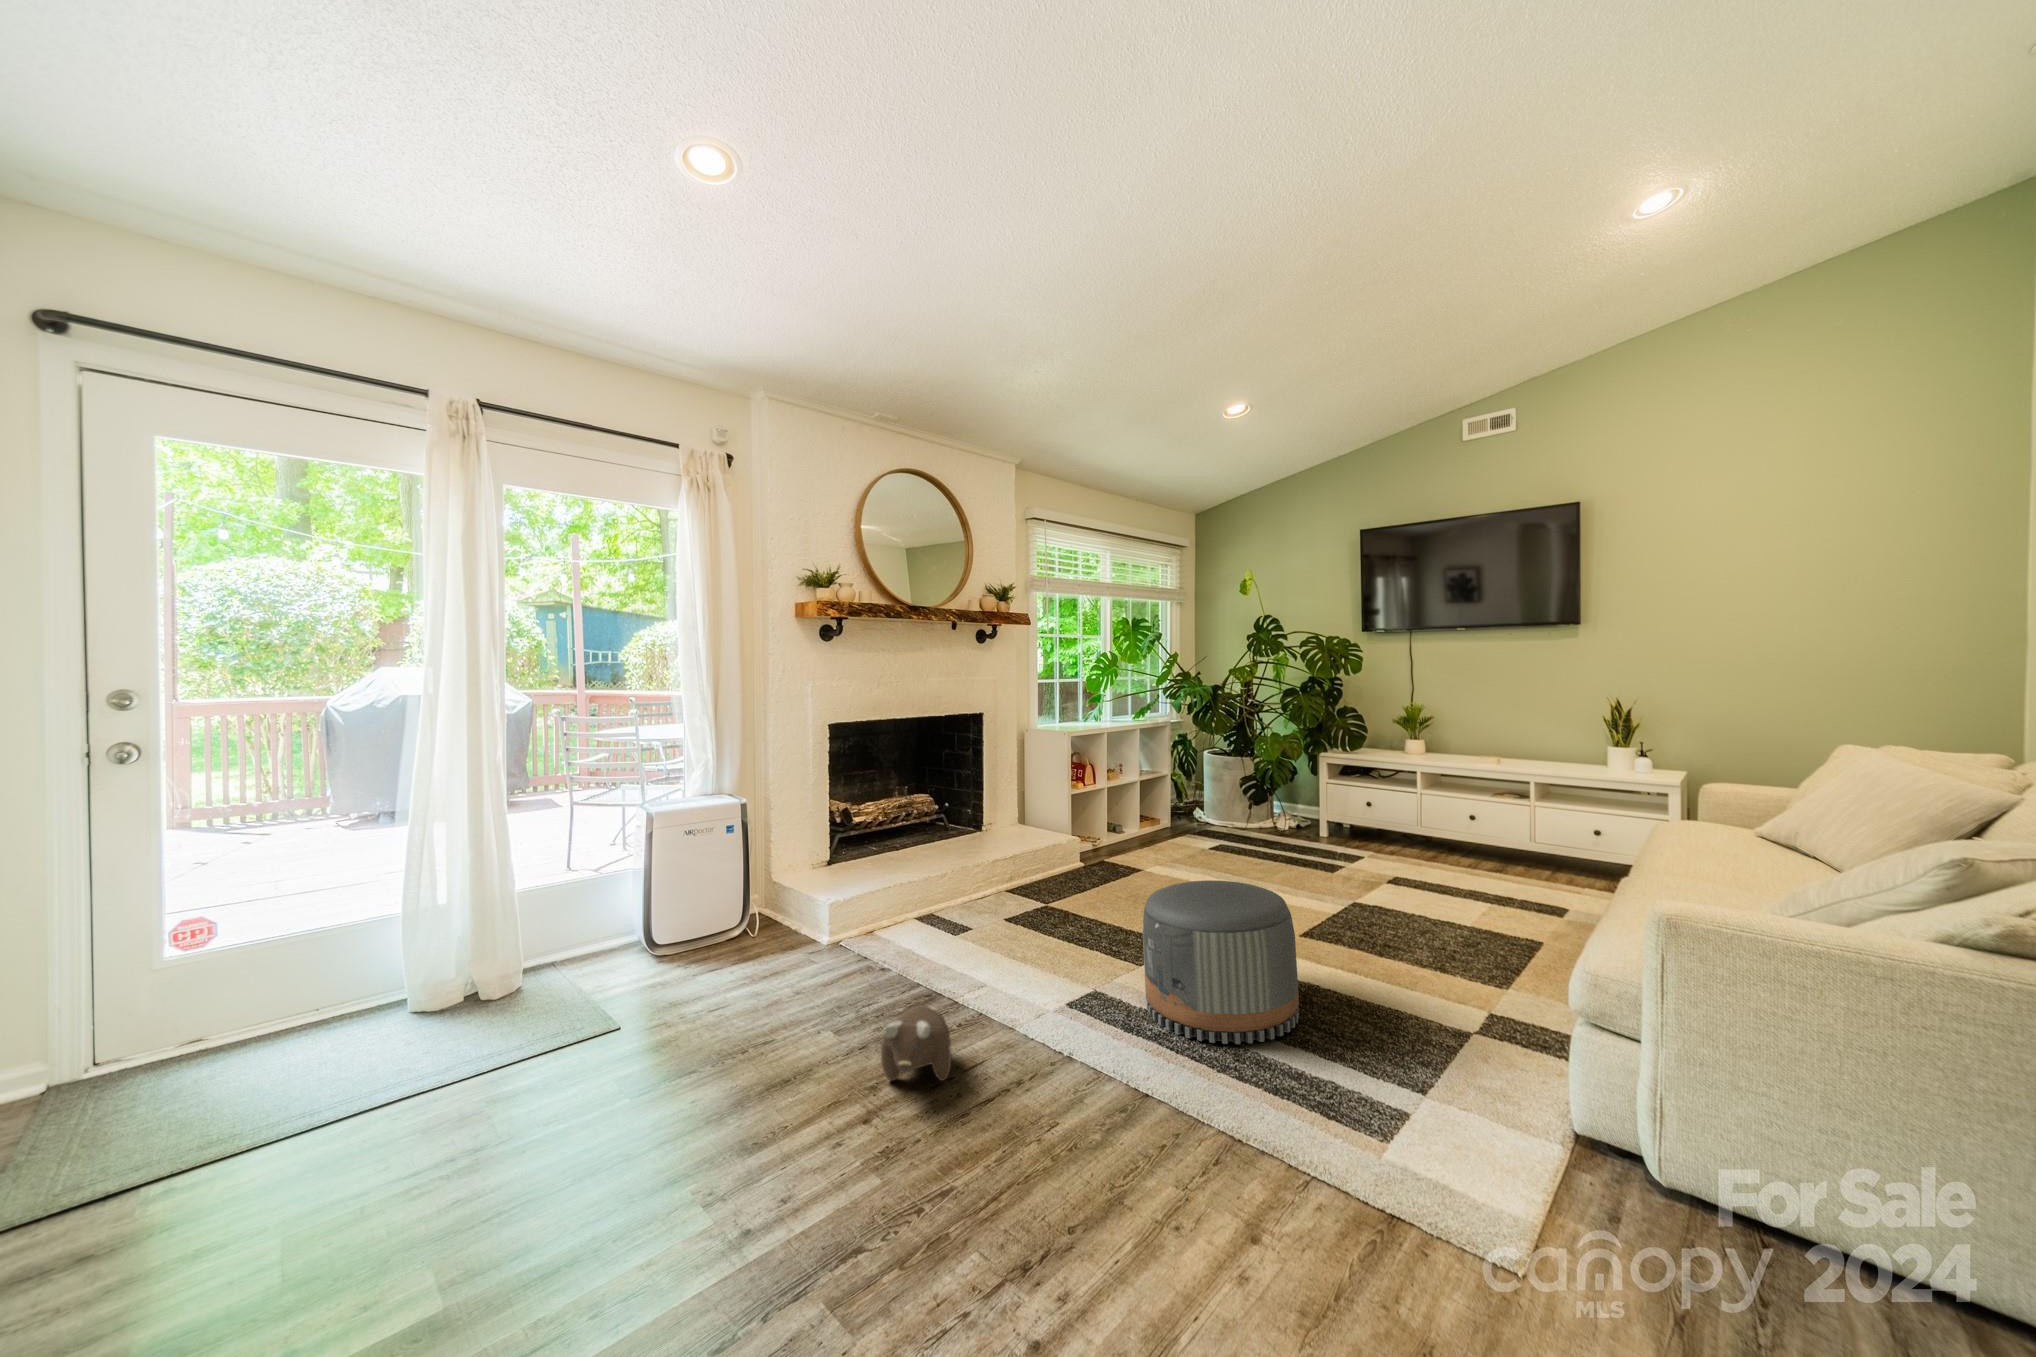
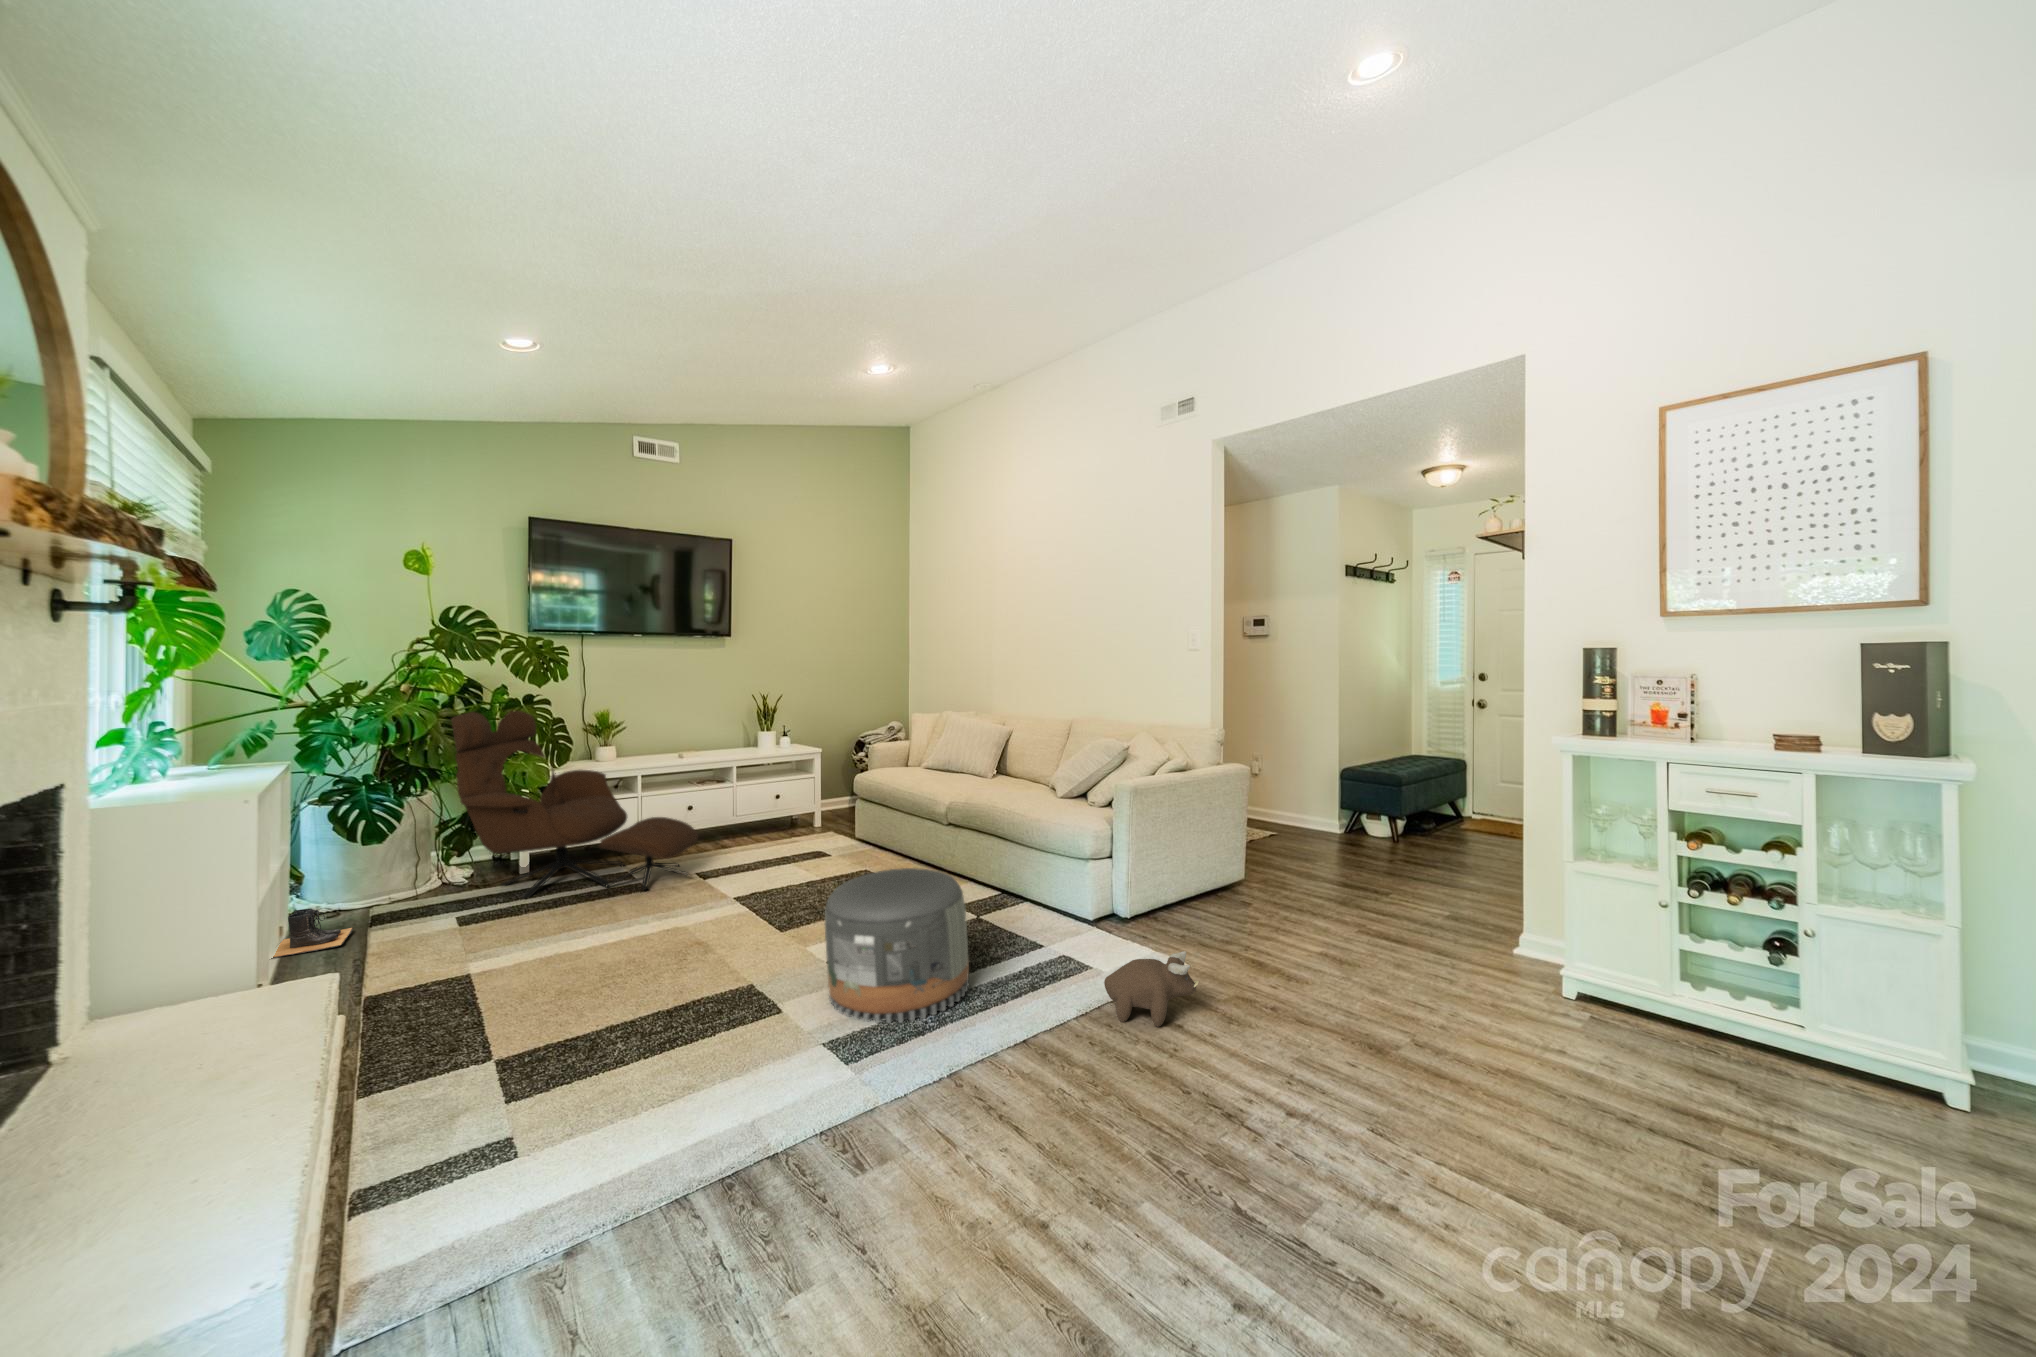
lounge chair: none [1244,695,1405,871] -> present [451,711,698,899]
boots: none [1128,809,1174,836] -> present [273,909,353,958]
plush toy: present [881,1005,951,1081] -> present [1104,951,1199,1027]

